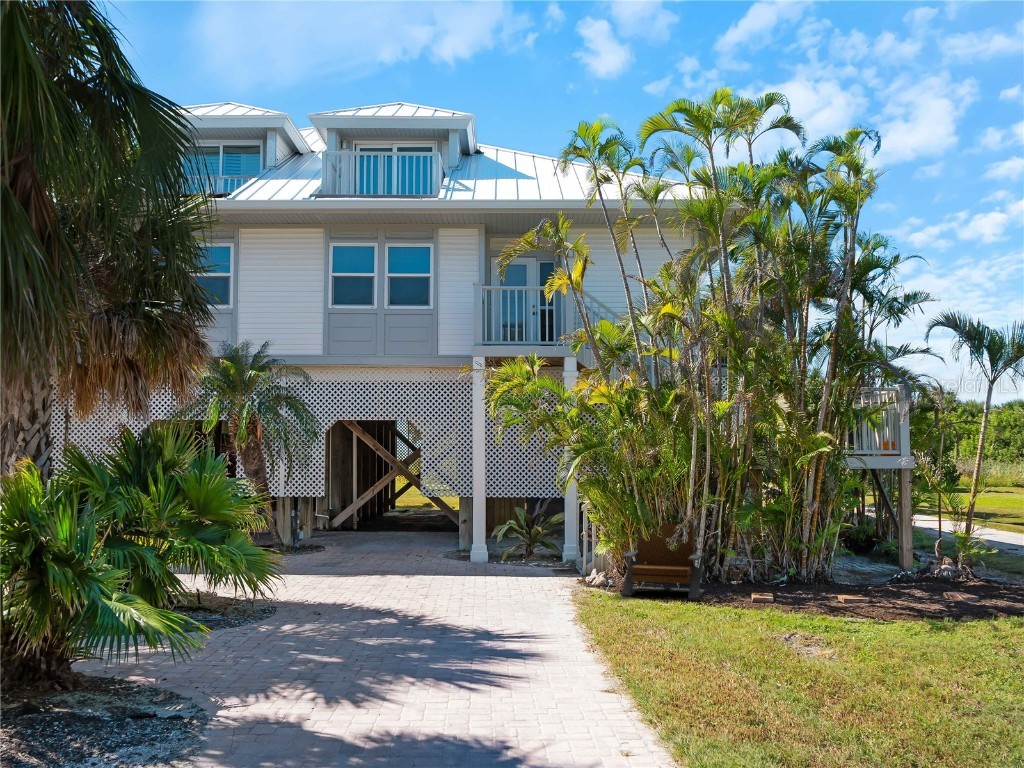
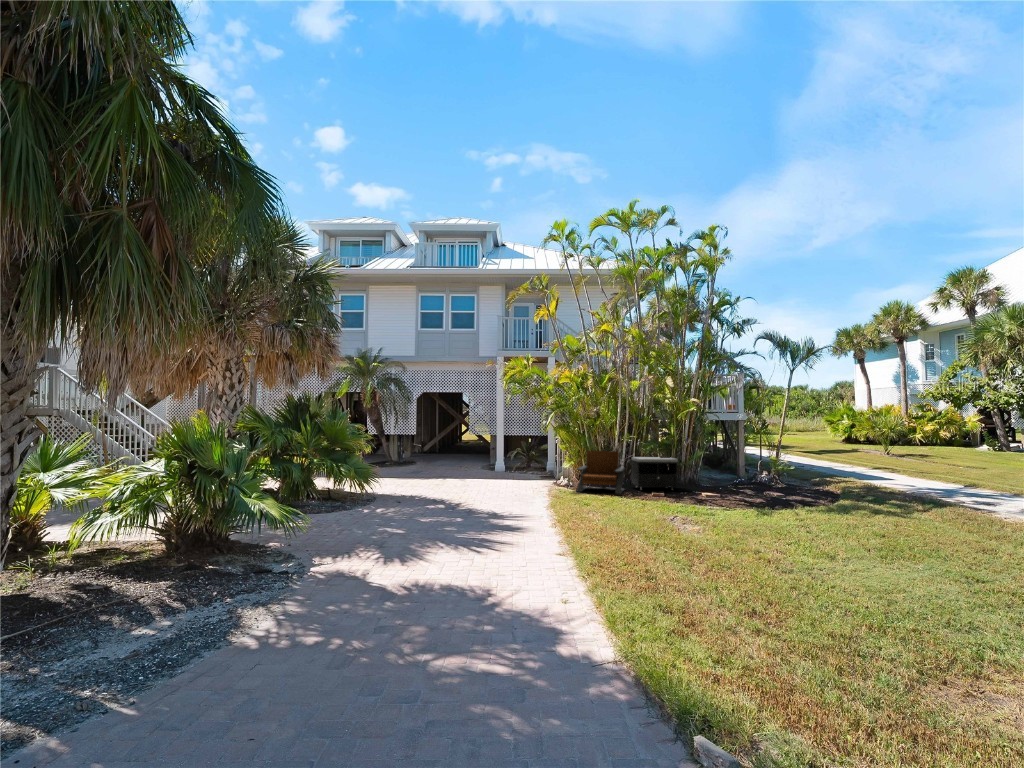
storage bench: none [716,534,796,591] -> present [632,457,678,490]

